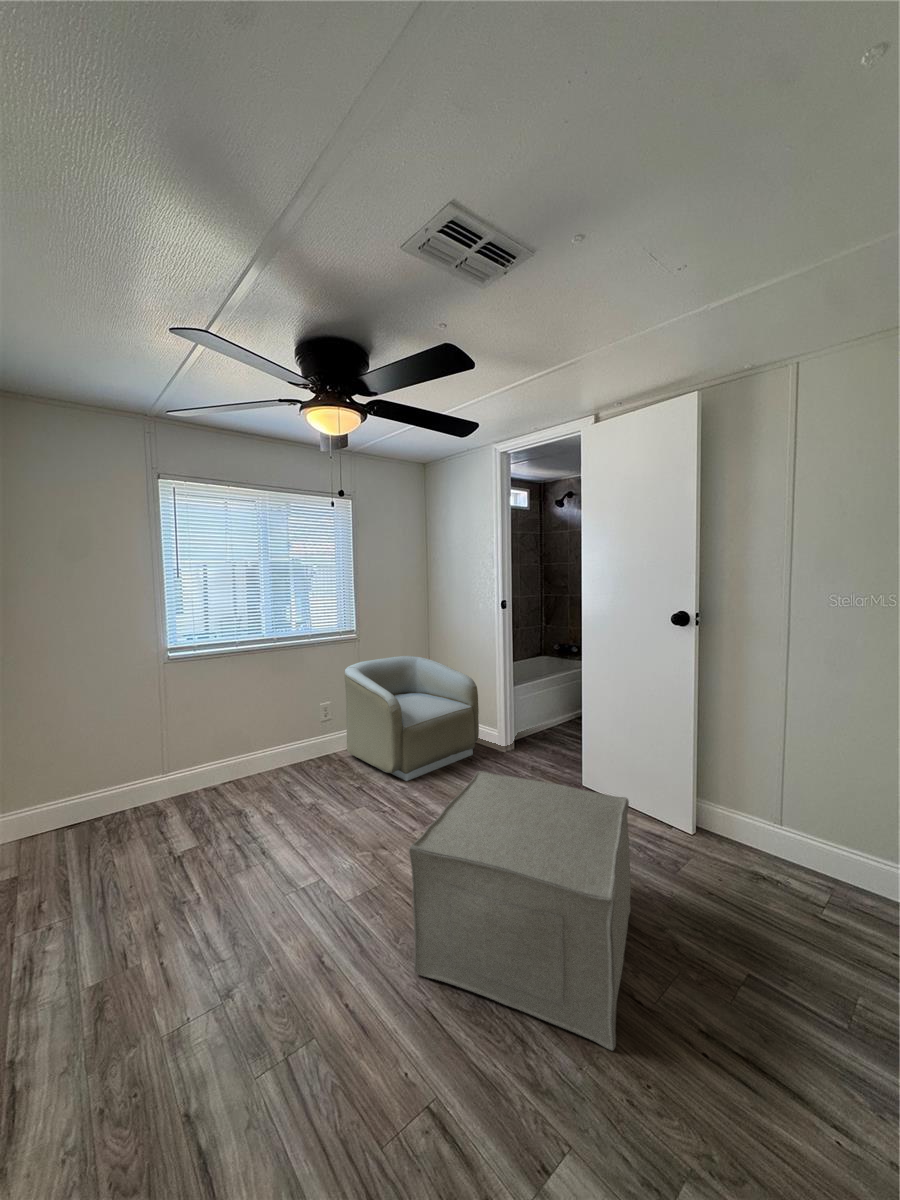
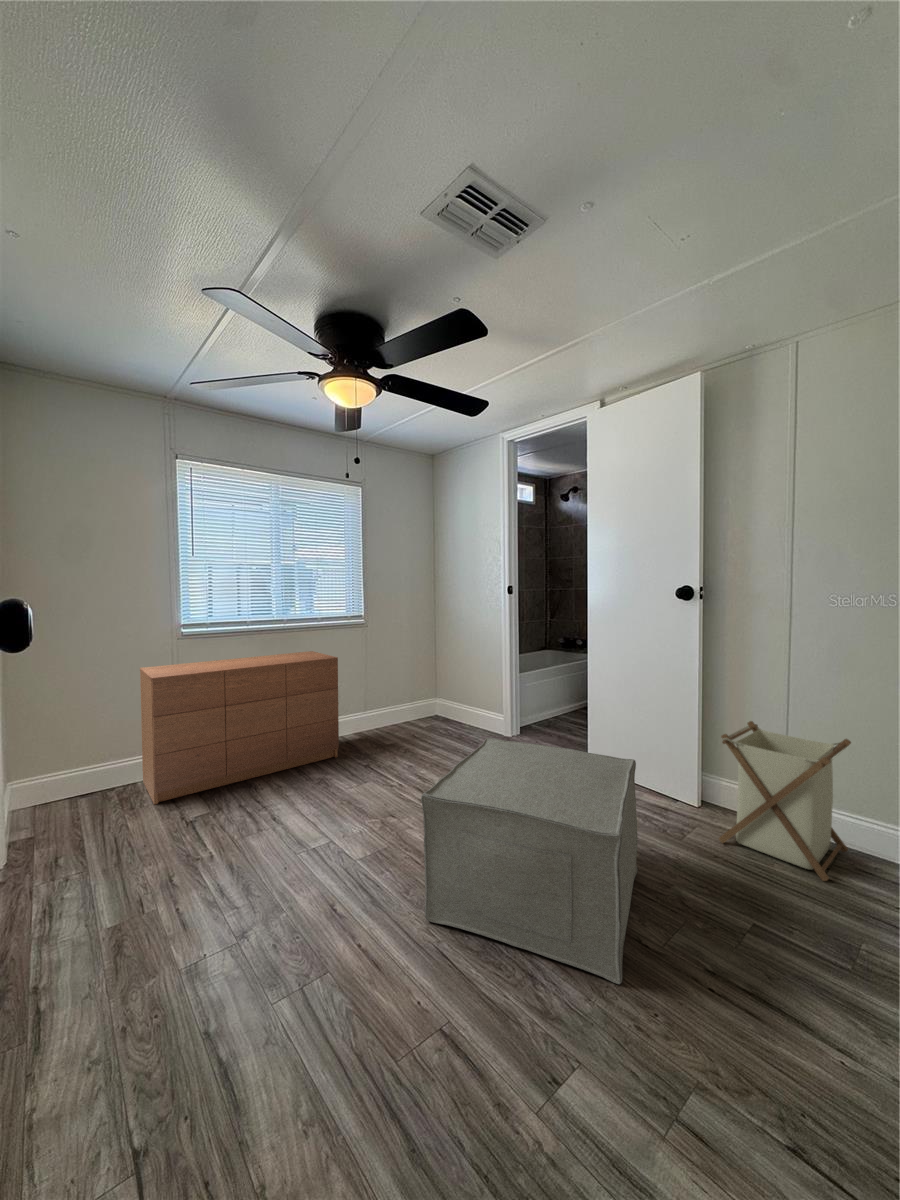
armchair: present [344,656,479,781] -> none [352,642,485,761]
dresser: none [129,669,332,836] -> present [140,651,339,804]
laundry basket: none [712,749,846,920] -> present [719,721,851,881]

